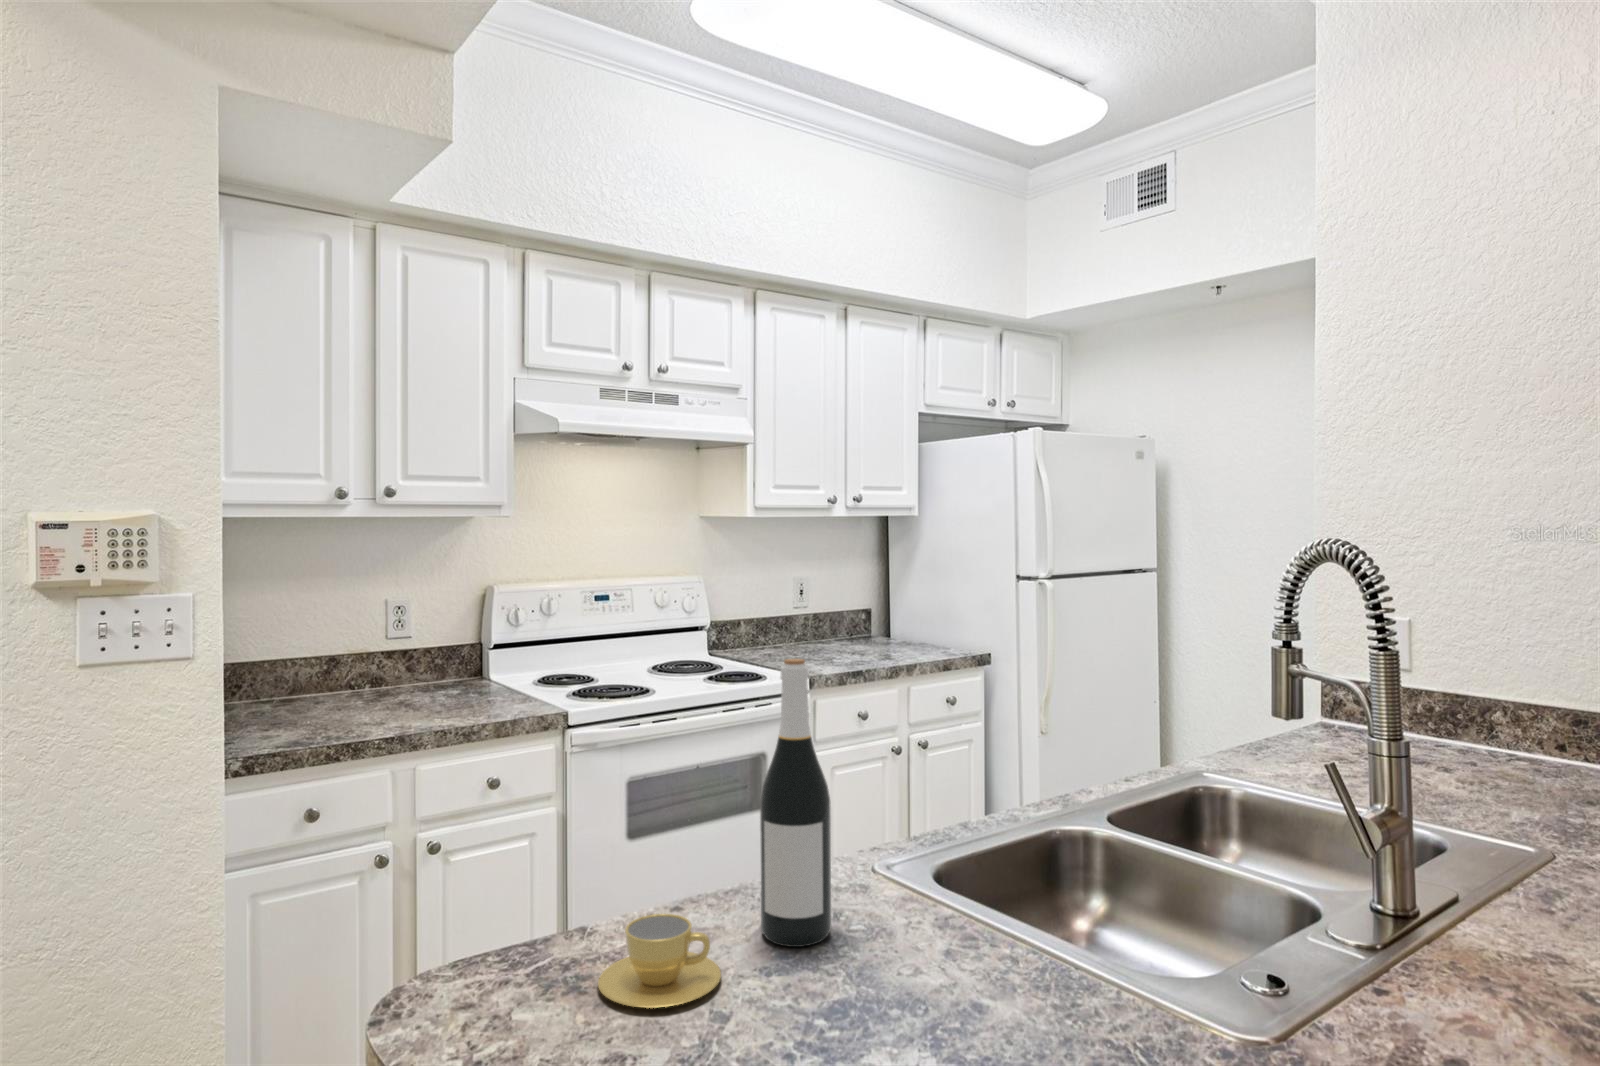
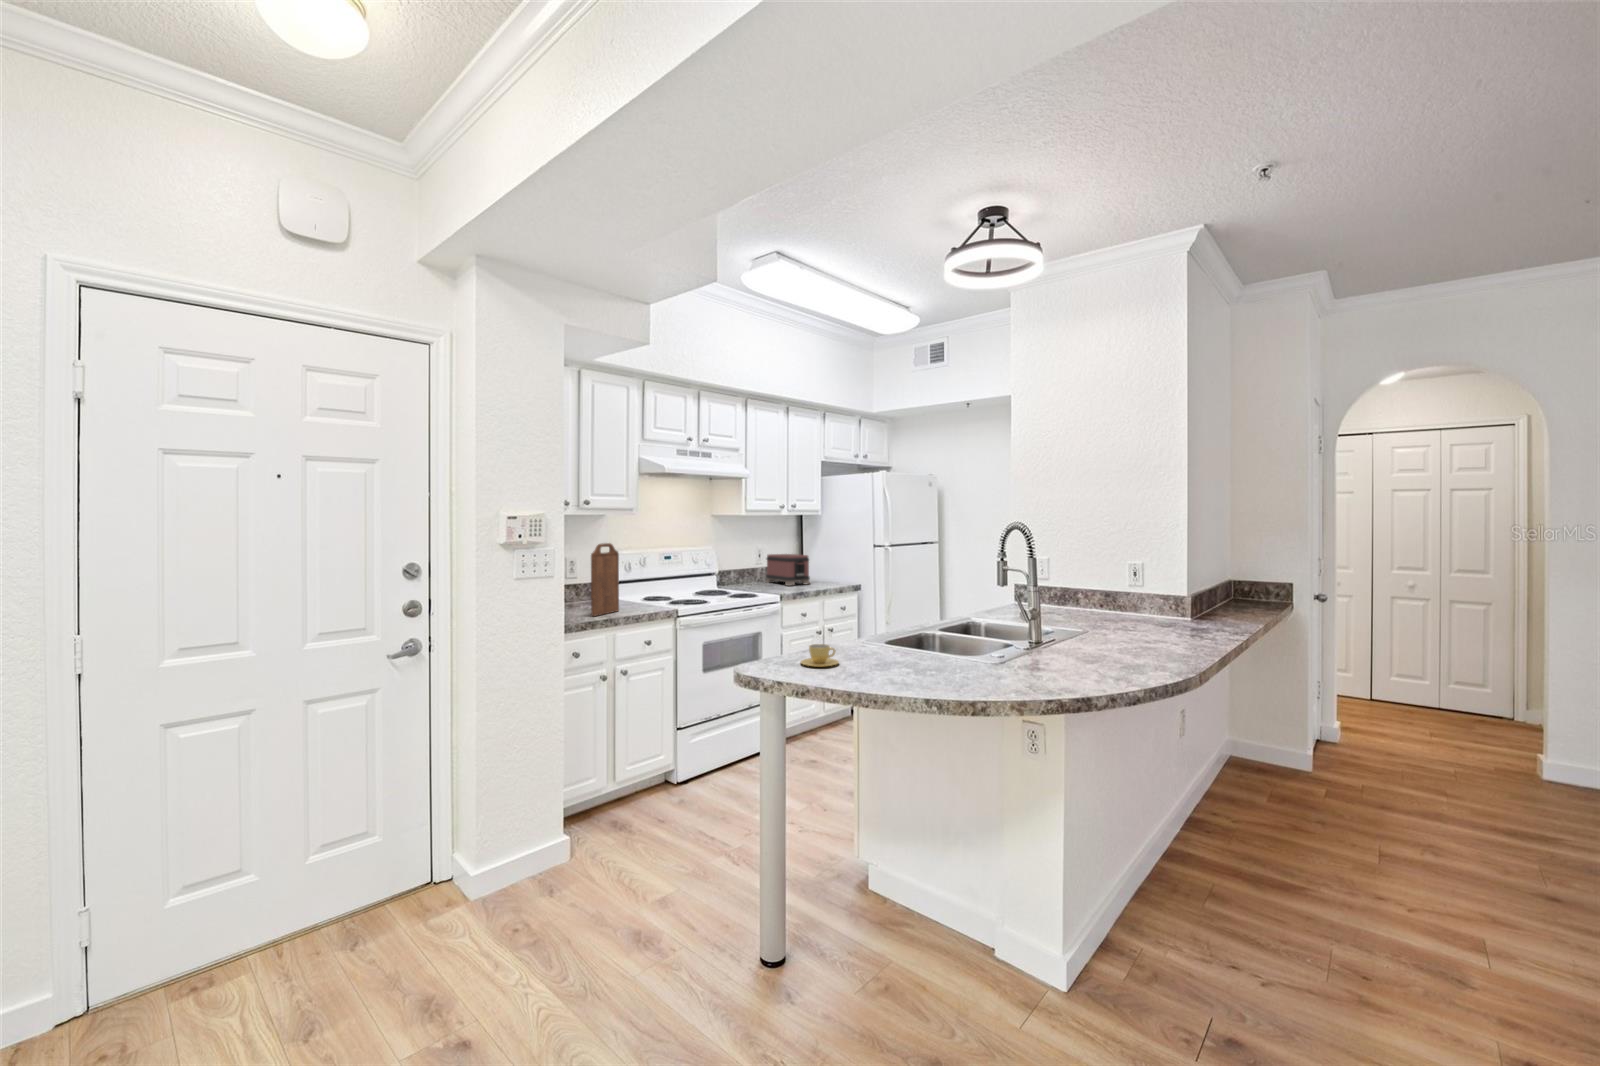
cutting board: none [372,575,448,727] -> present [591,543,619,616]
toaster: none [807,590,891,654] -> present [766,554,810,586]
wine bottle: present [760,659,831,947] -> none [841,563,864,656]

